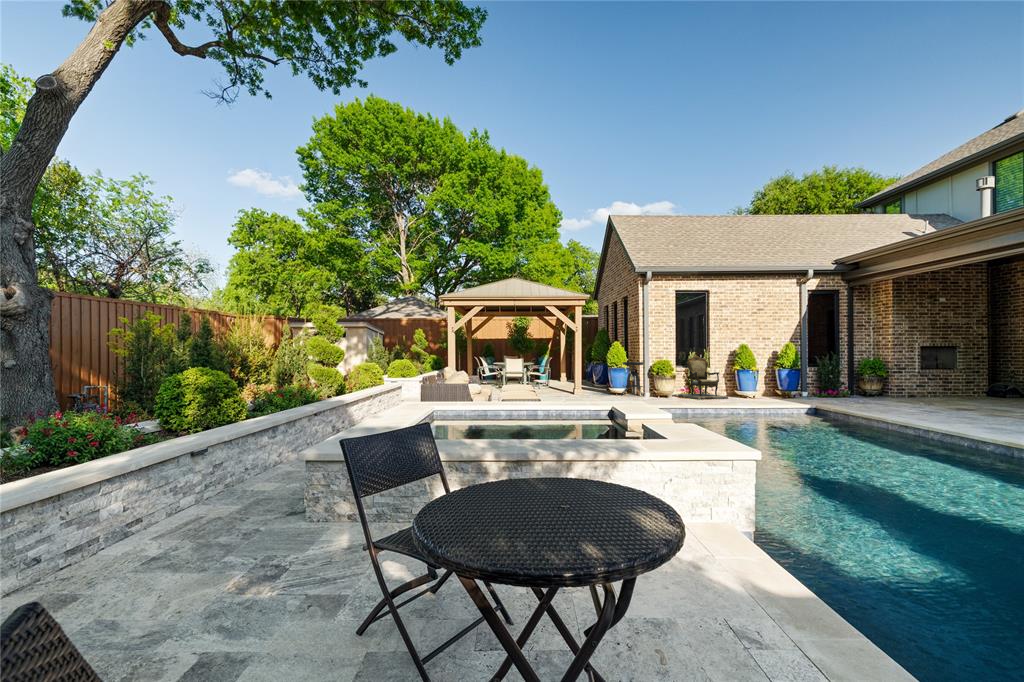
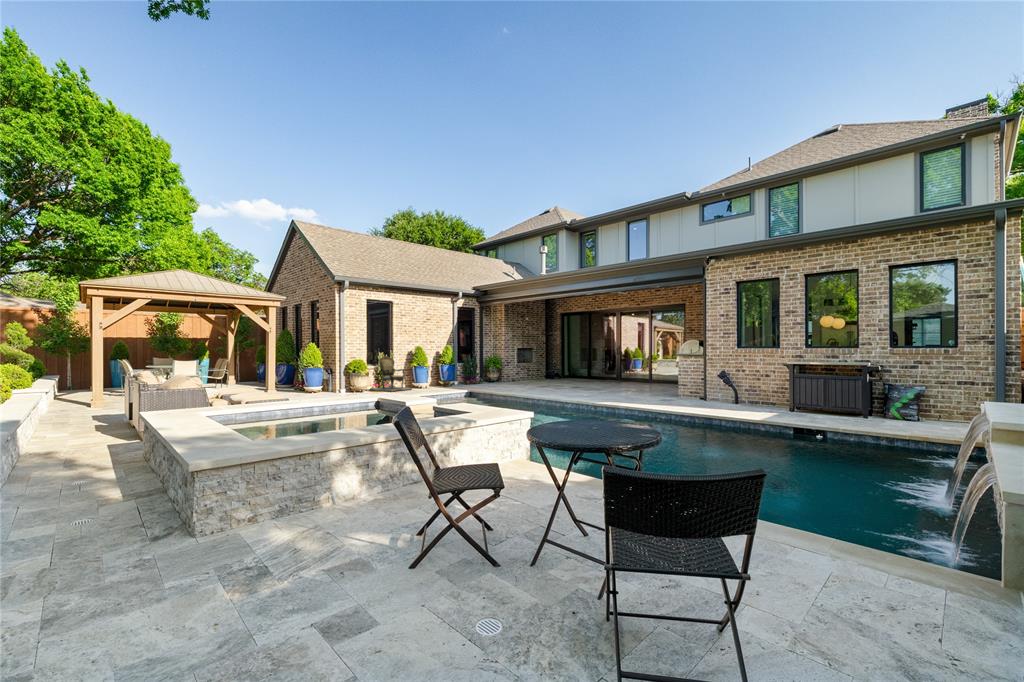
stool: present [621,362,645,396] -> none [321,362,342,393]

